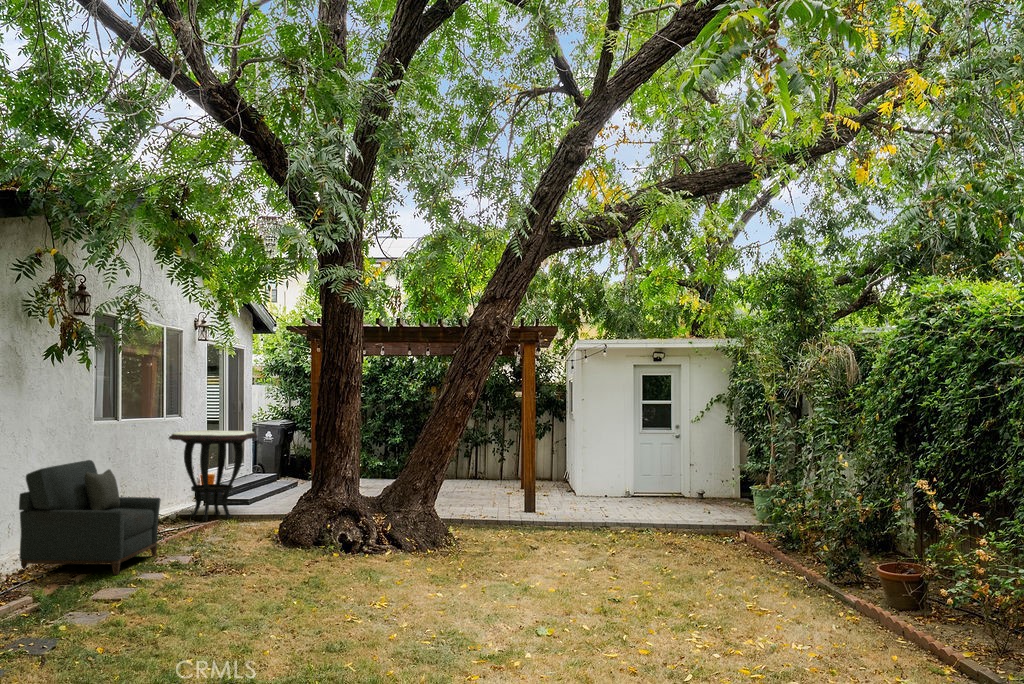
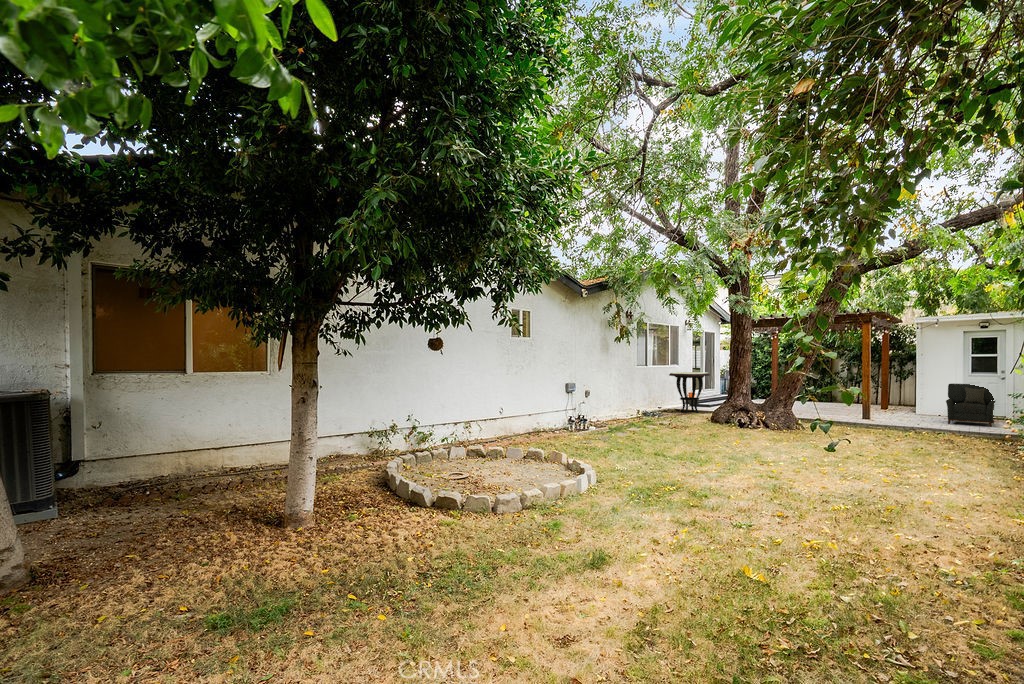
armchair: present [18,460,161,575] -> present [946,384,995,427]

